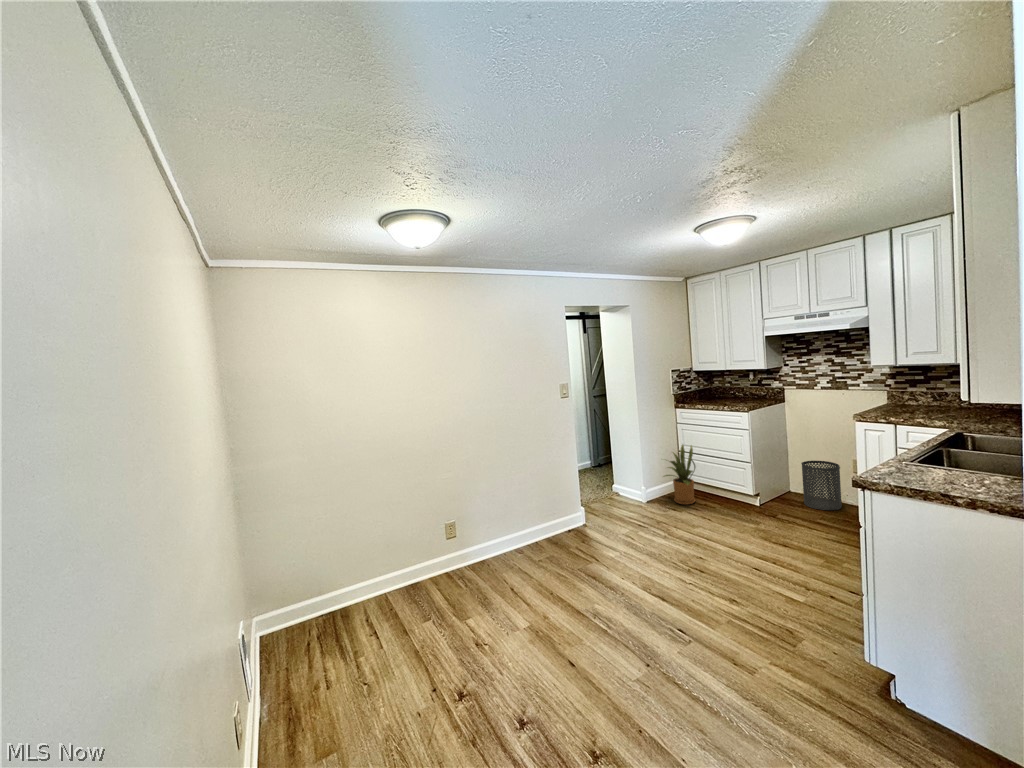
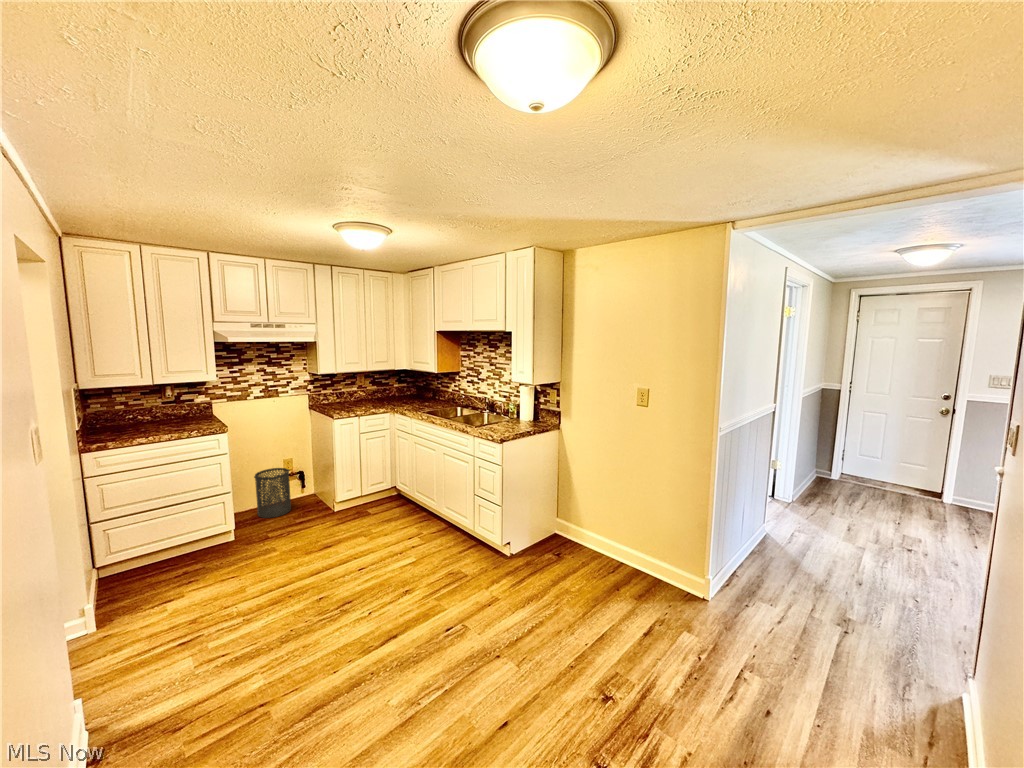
house plant: present [665,445,695,504] -> none [98,499,187,596]

